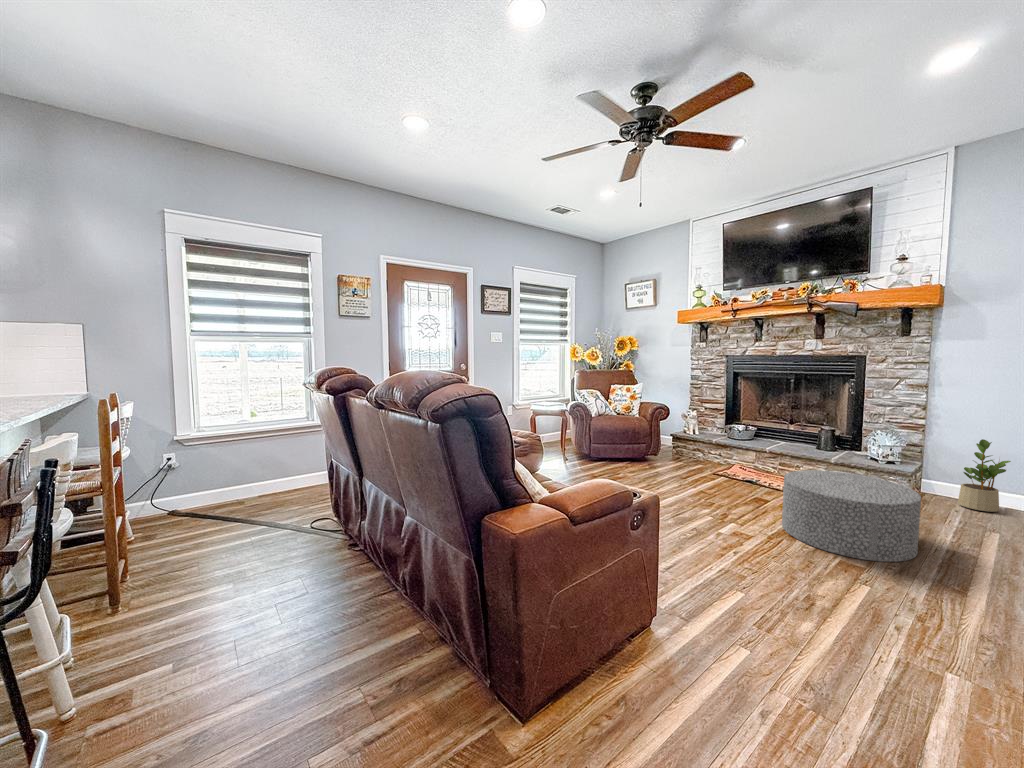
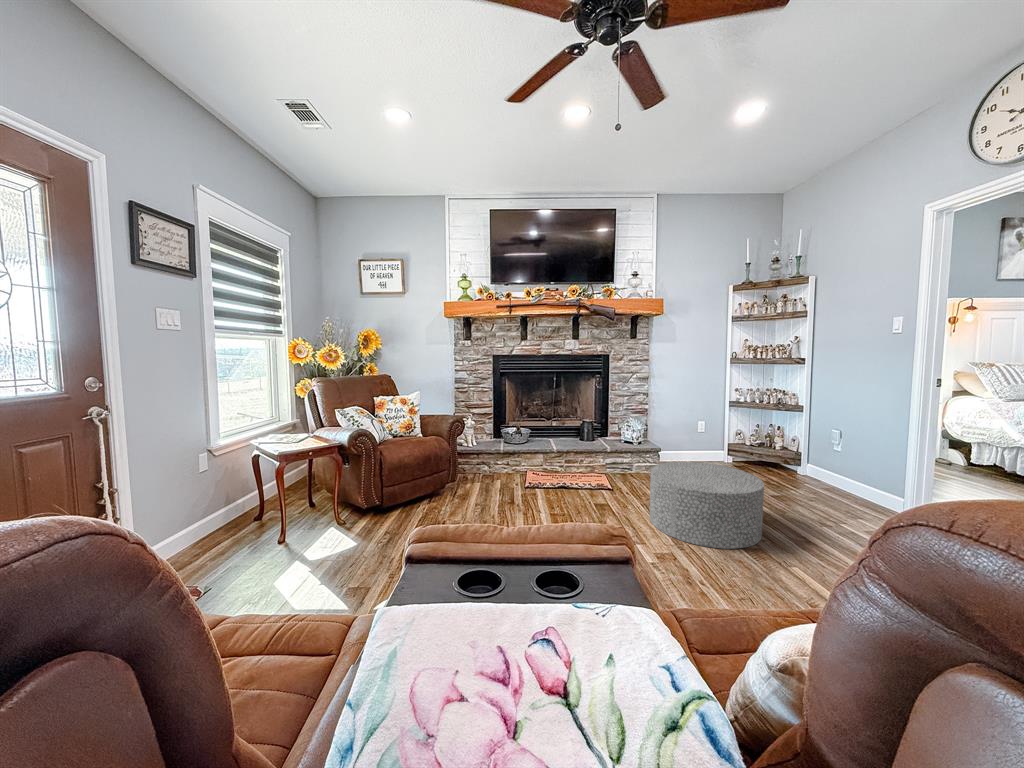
potted plant: present [958,439,1011,512] -> none [676,415,703,468]

